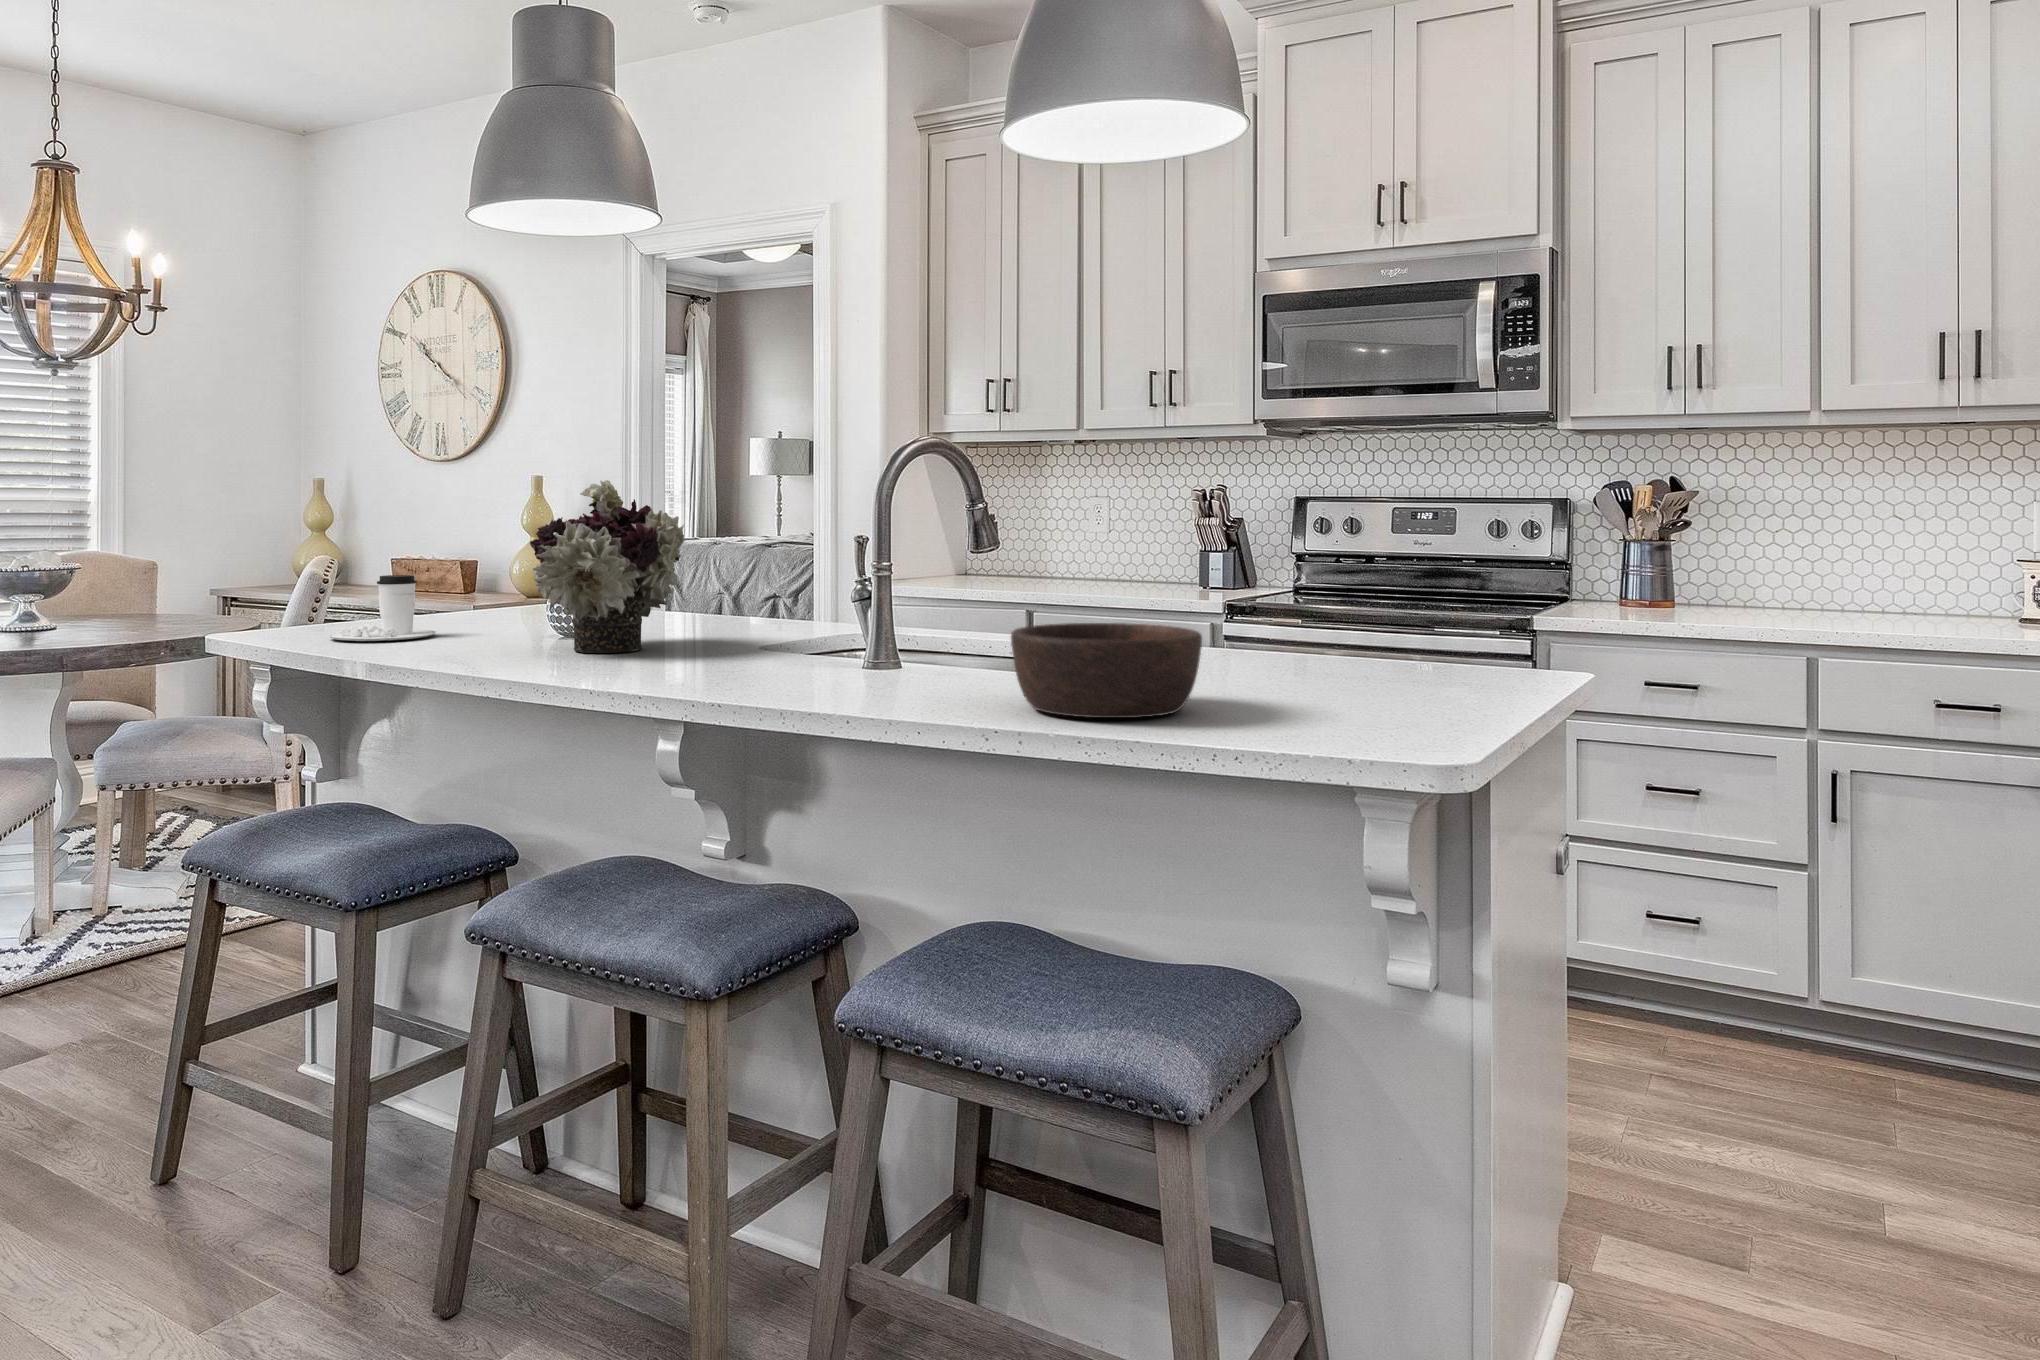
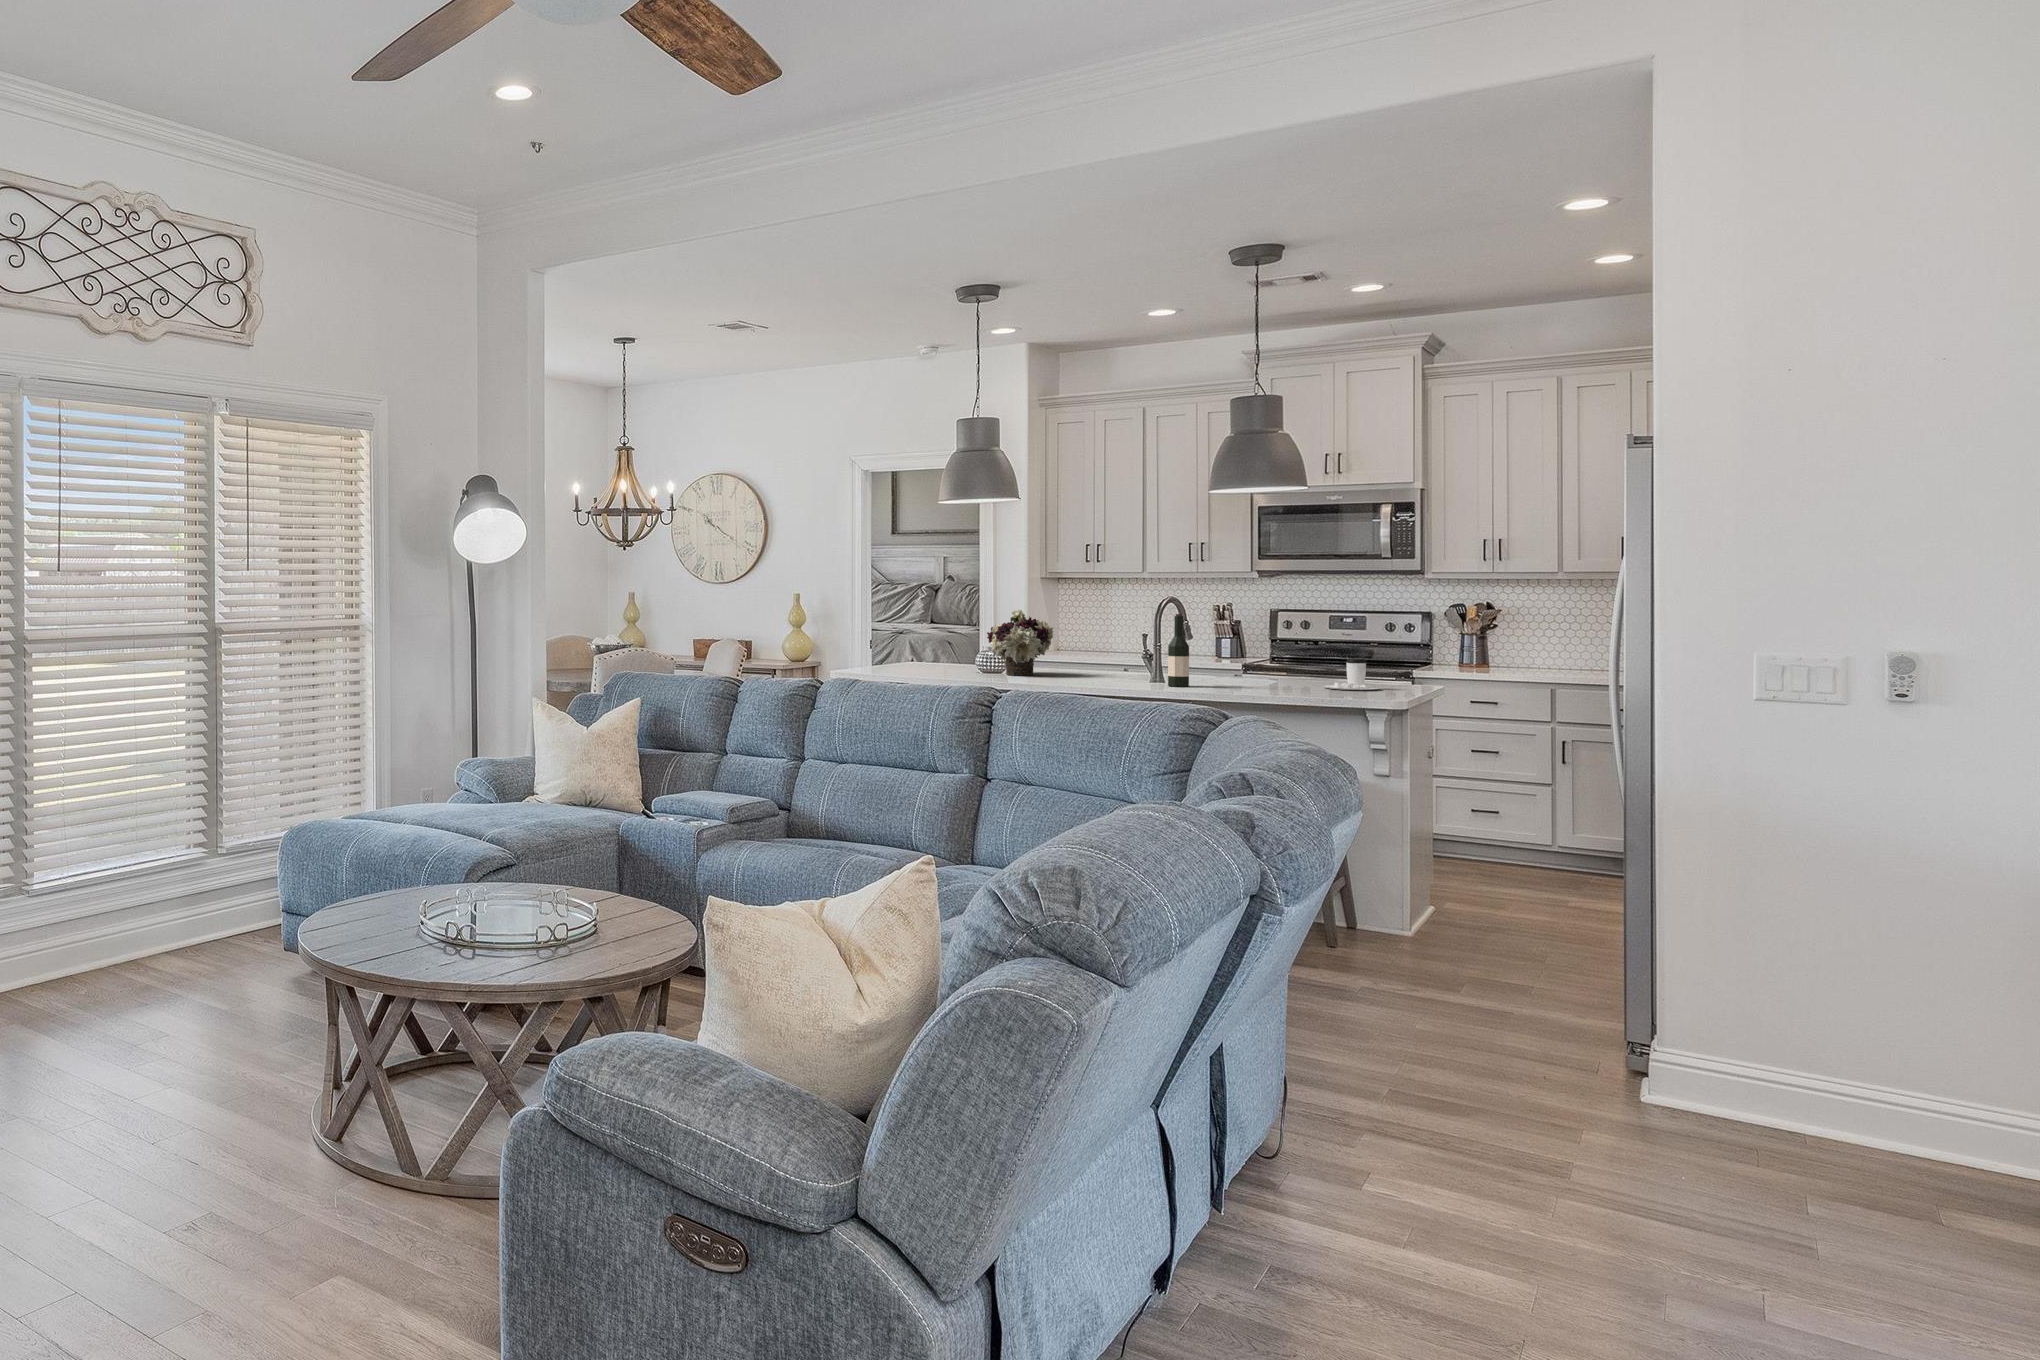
wine bottle: none [860,482,919,702] -> present [1168,614,1189,687]
coffee cup: present [328,575,436,641] -> present [1324,659,1379,690]
wooden bowl: present [1011,623,1202,718] -> none [1227,662,1297,690]

